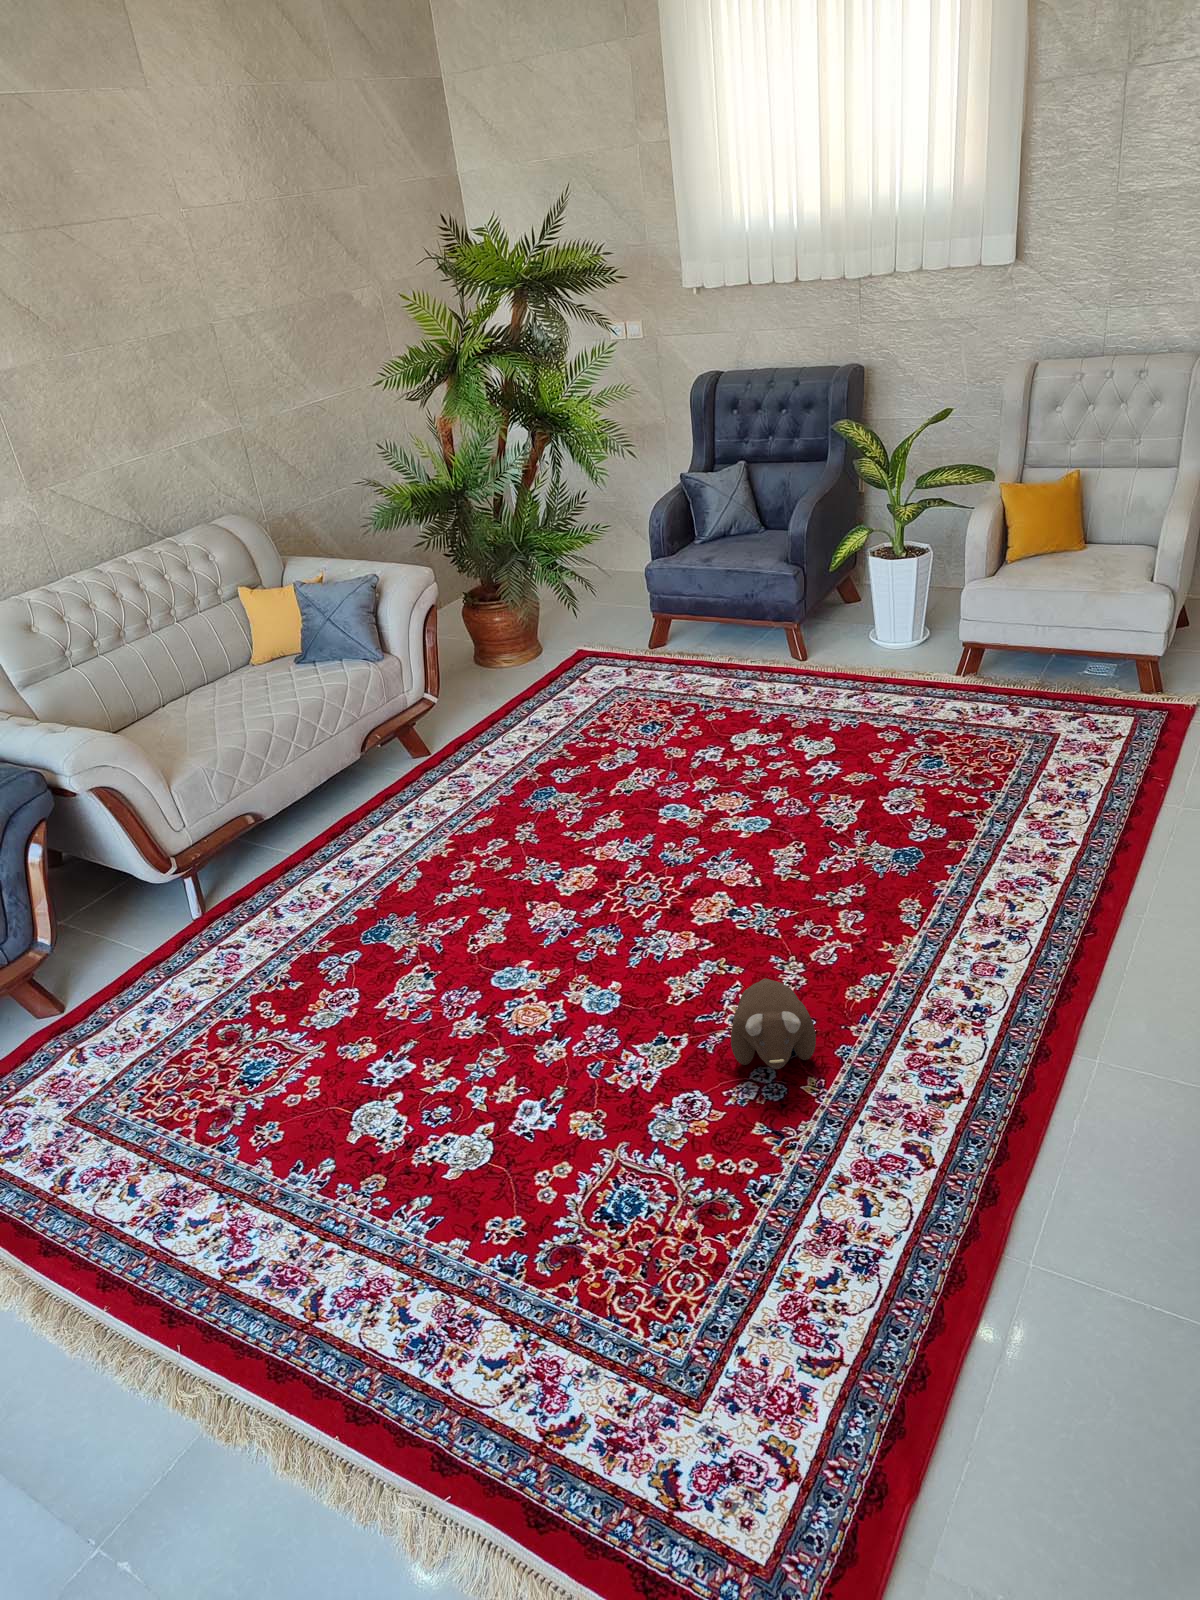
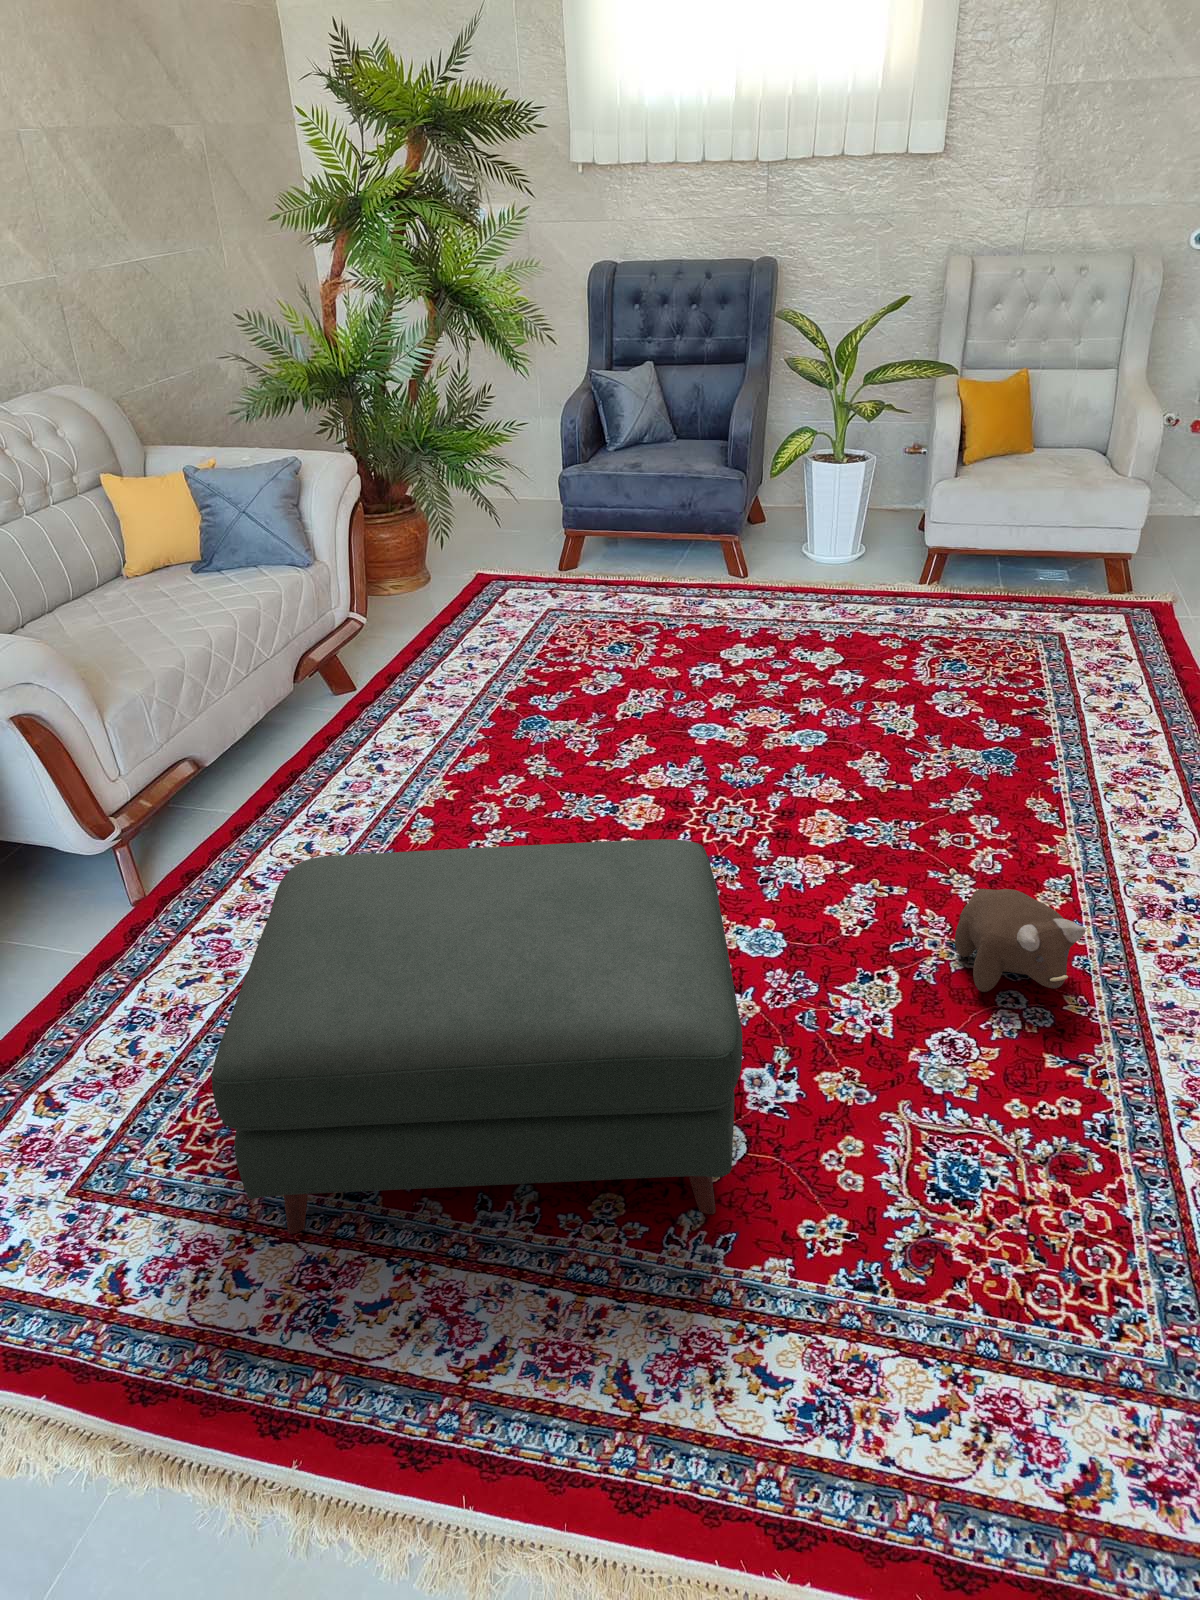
ottoman: none [99,906,519,1201] -> present [212,839,743,1234]

